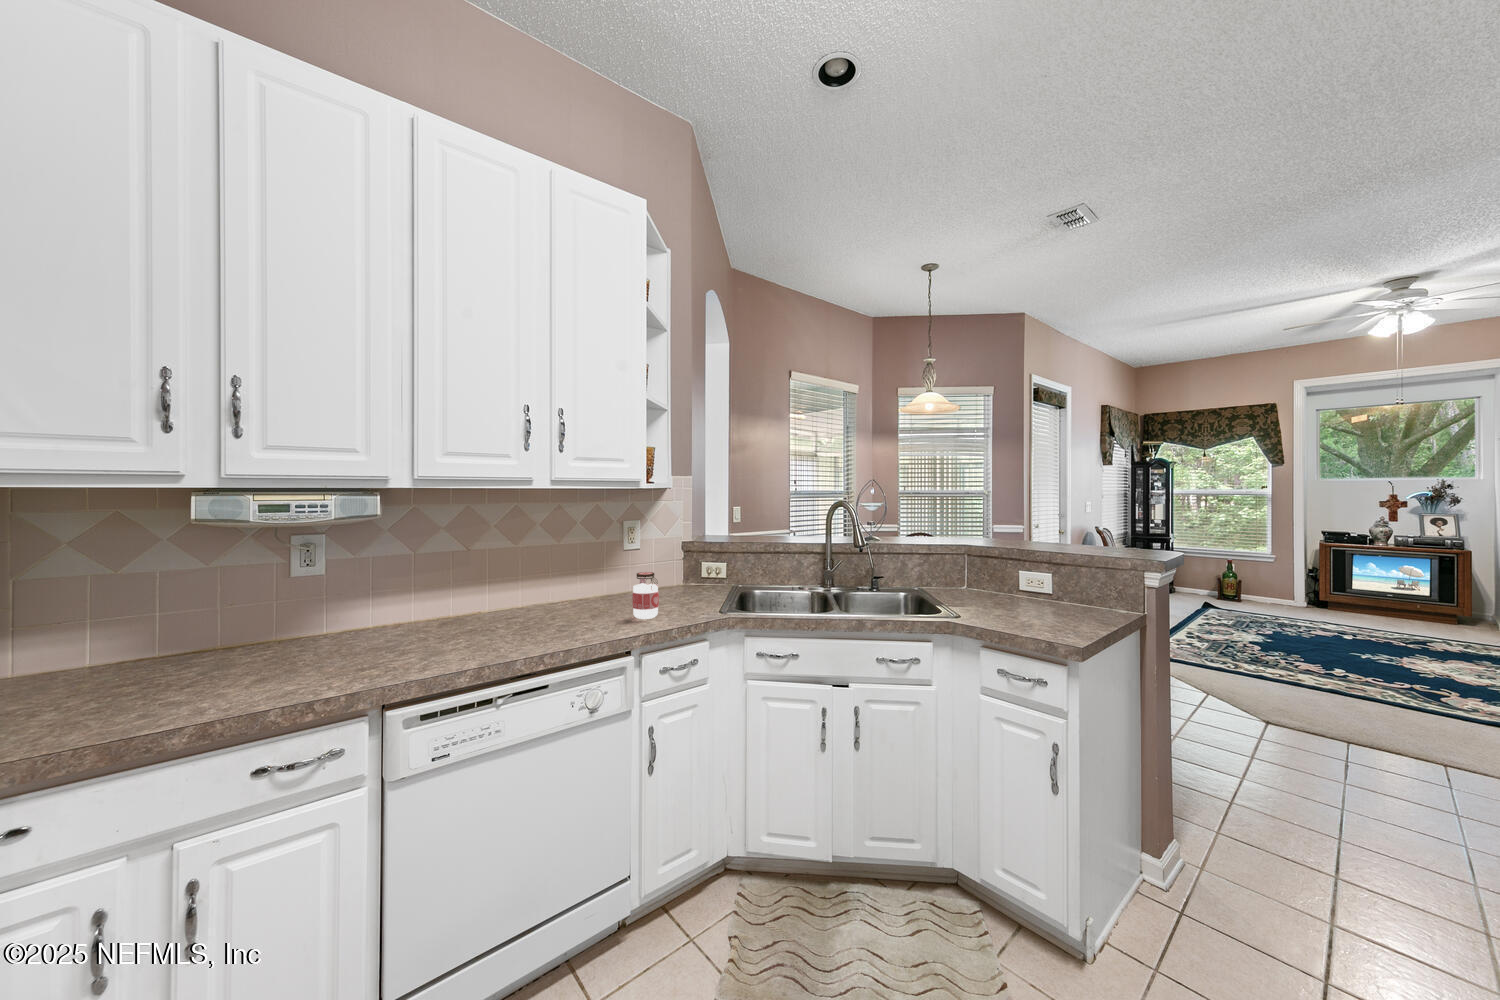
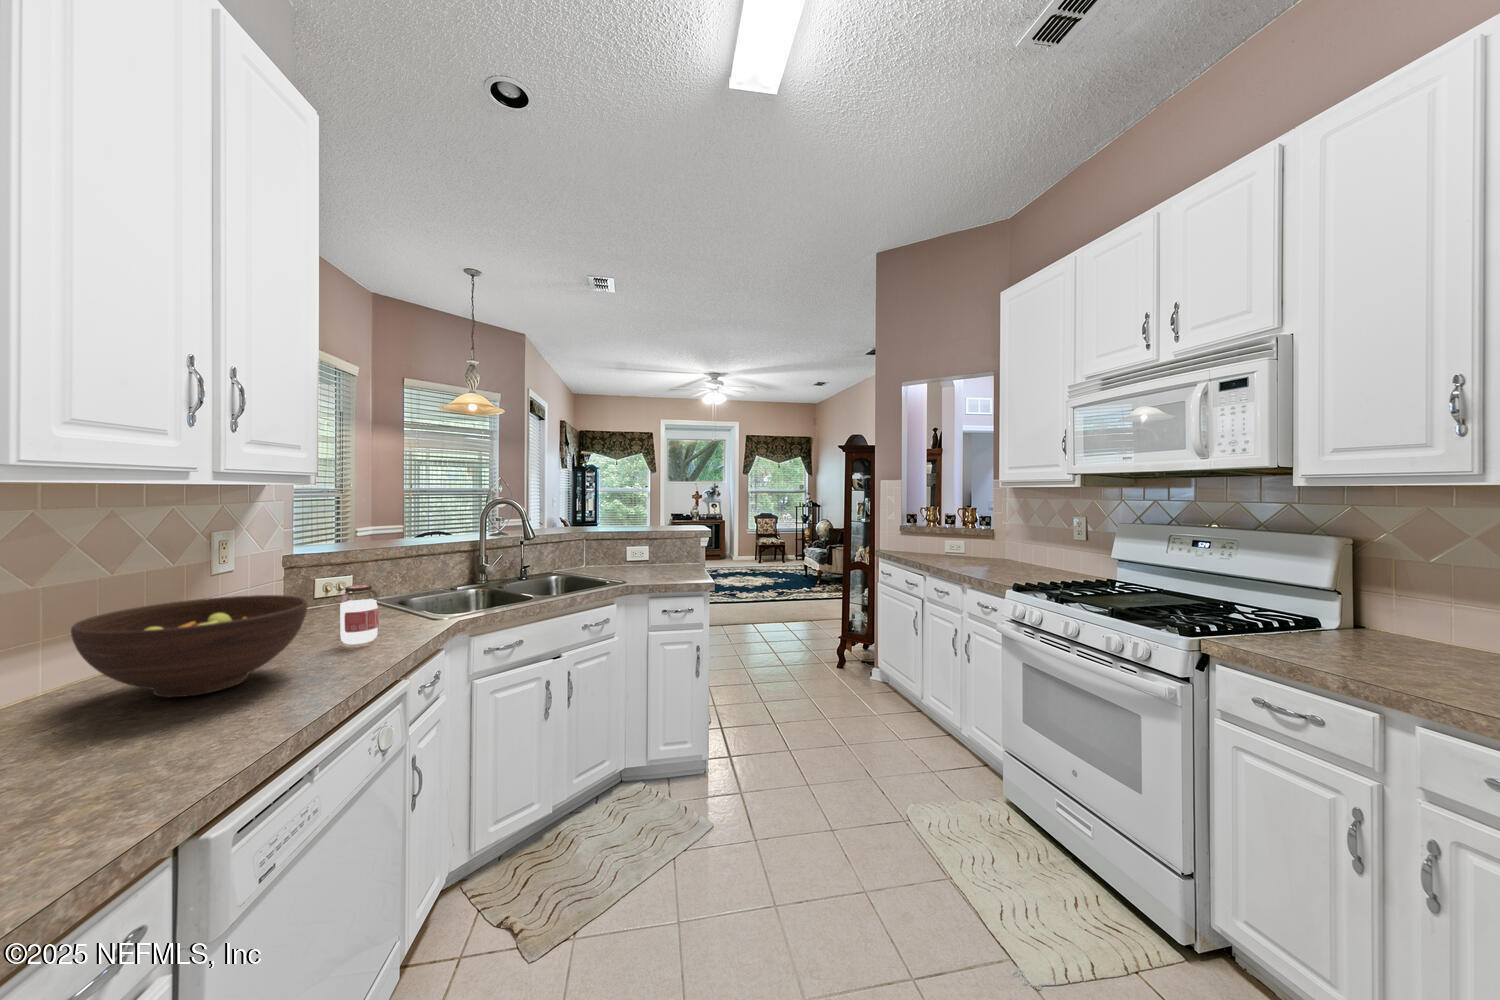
fruit bowl: none [474,568,592,630] -> present [71,595,308,697]

